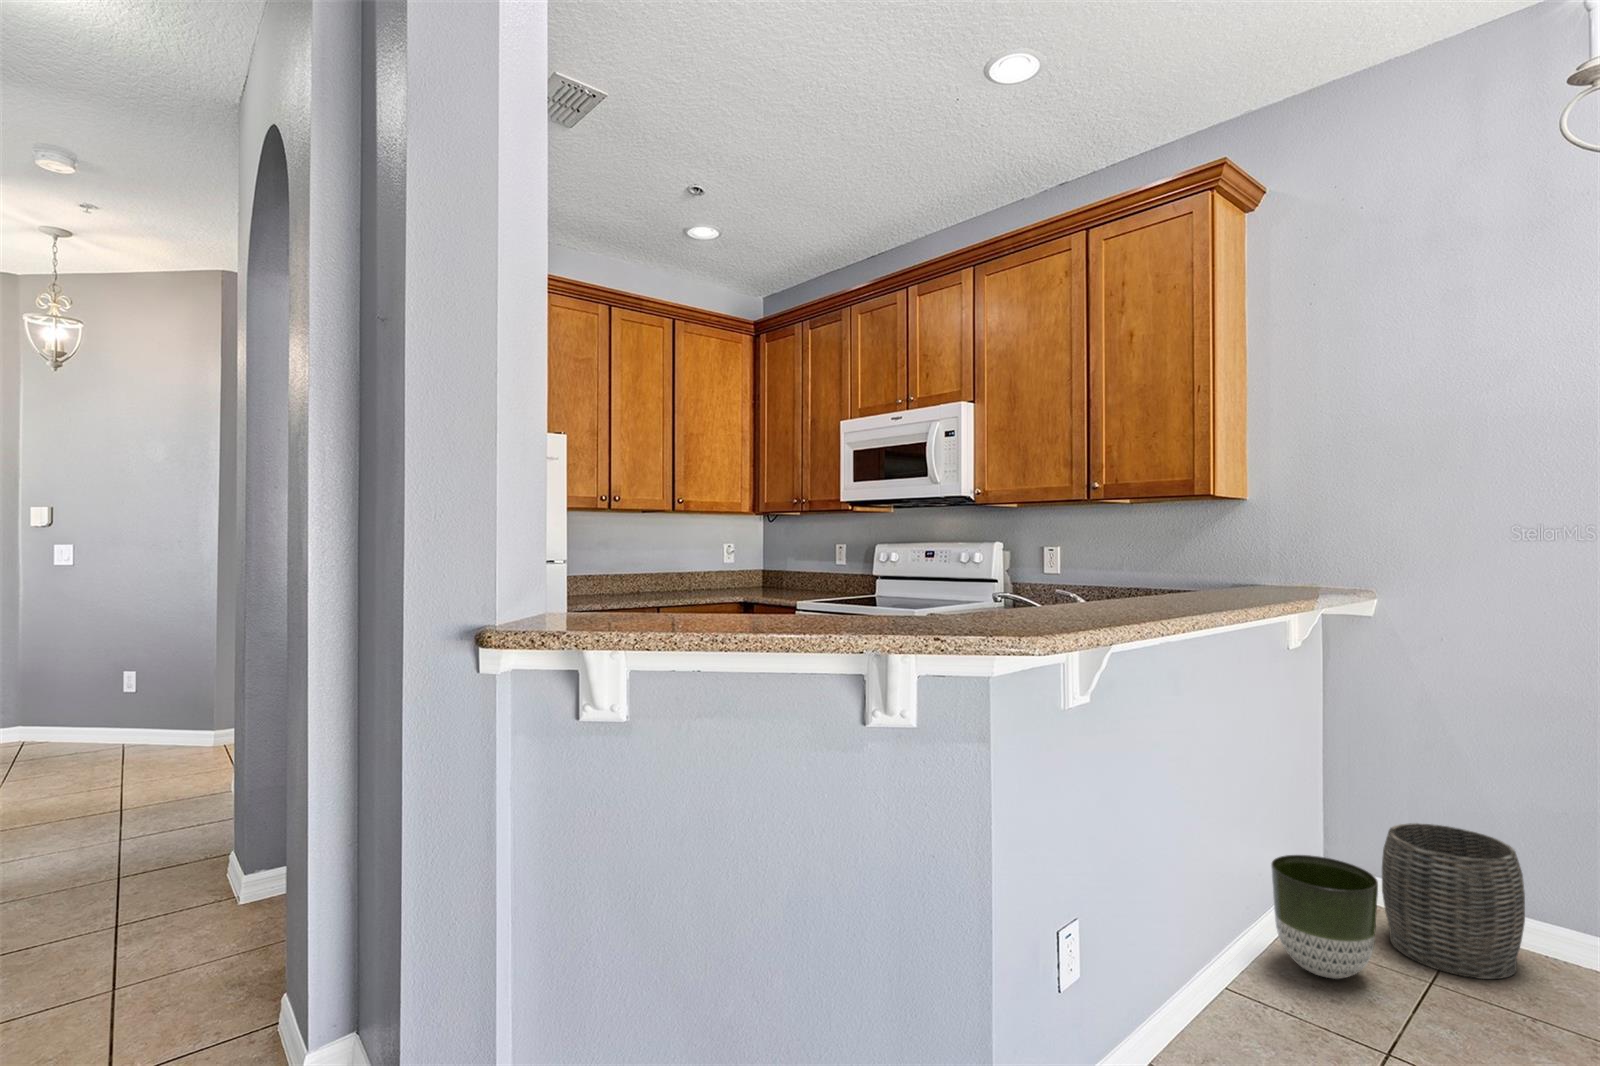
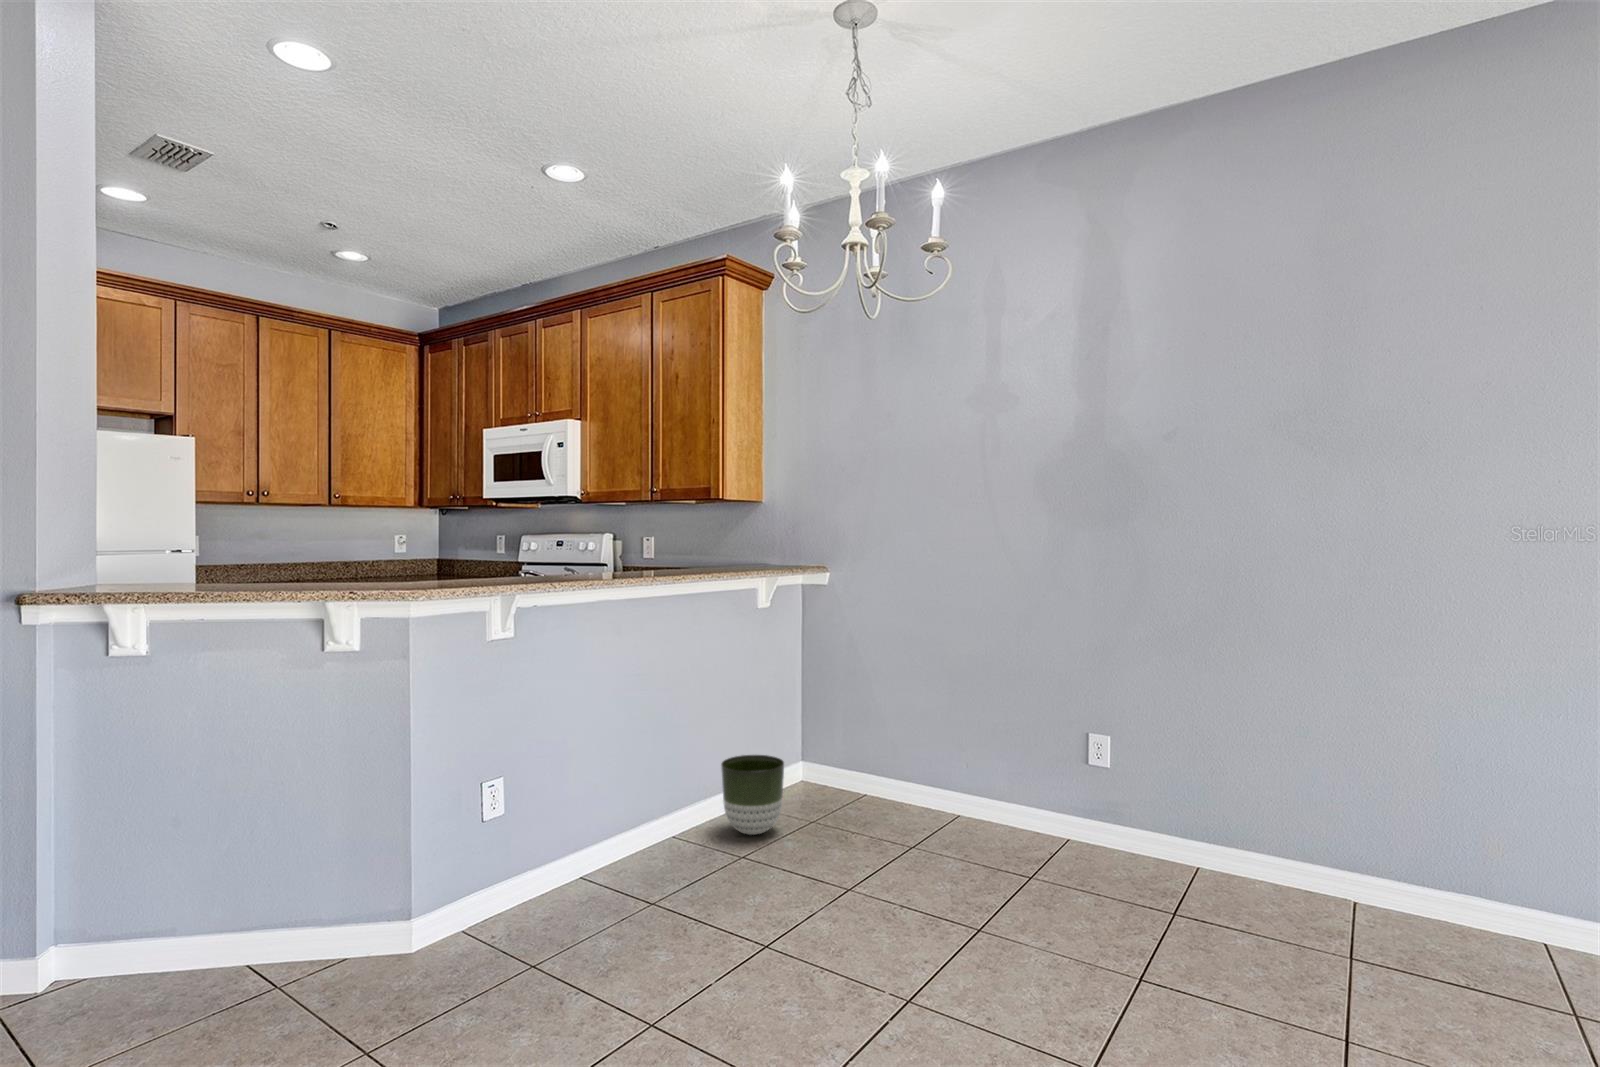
woven basket: present [1382,823,1525,979] -> none [812,731,889,828]

